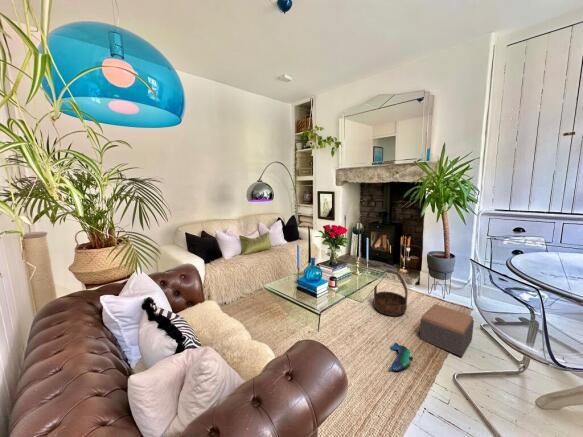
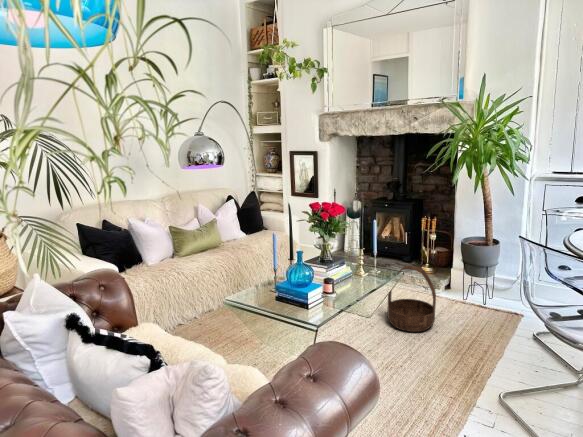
footstool: present [420,304,474,356] -> none [455,309,525,374]
plush toy: present [389,343,413,371] -> none [415,365,448,400]

